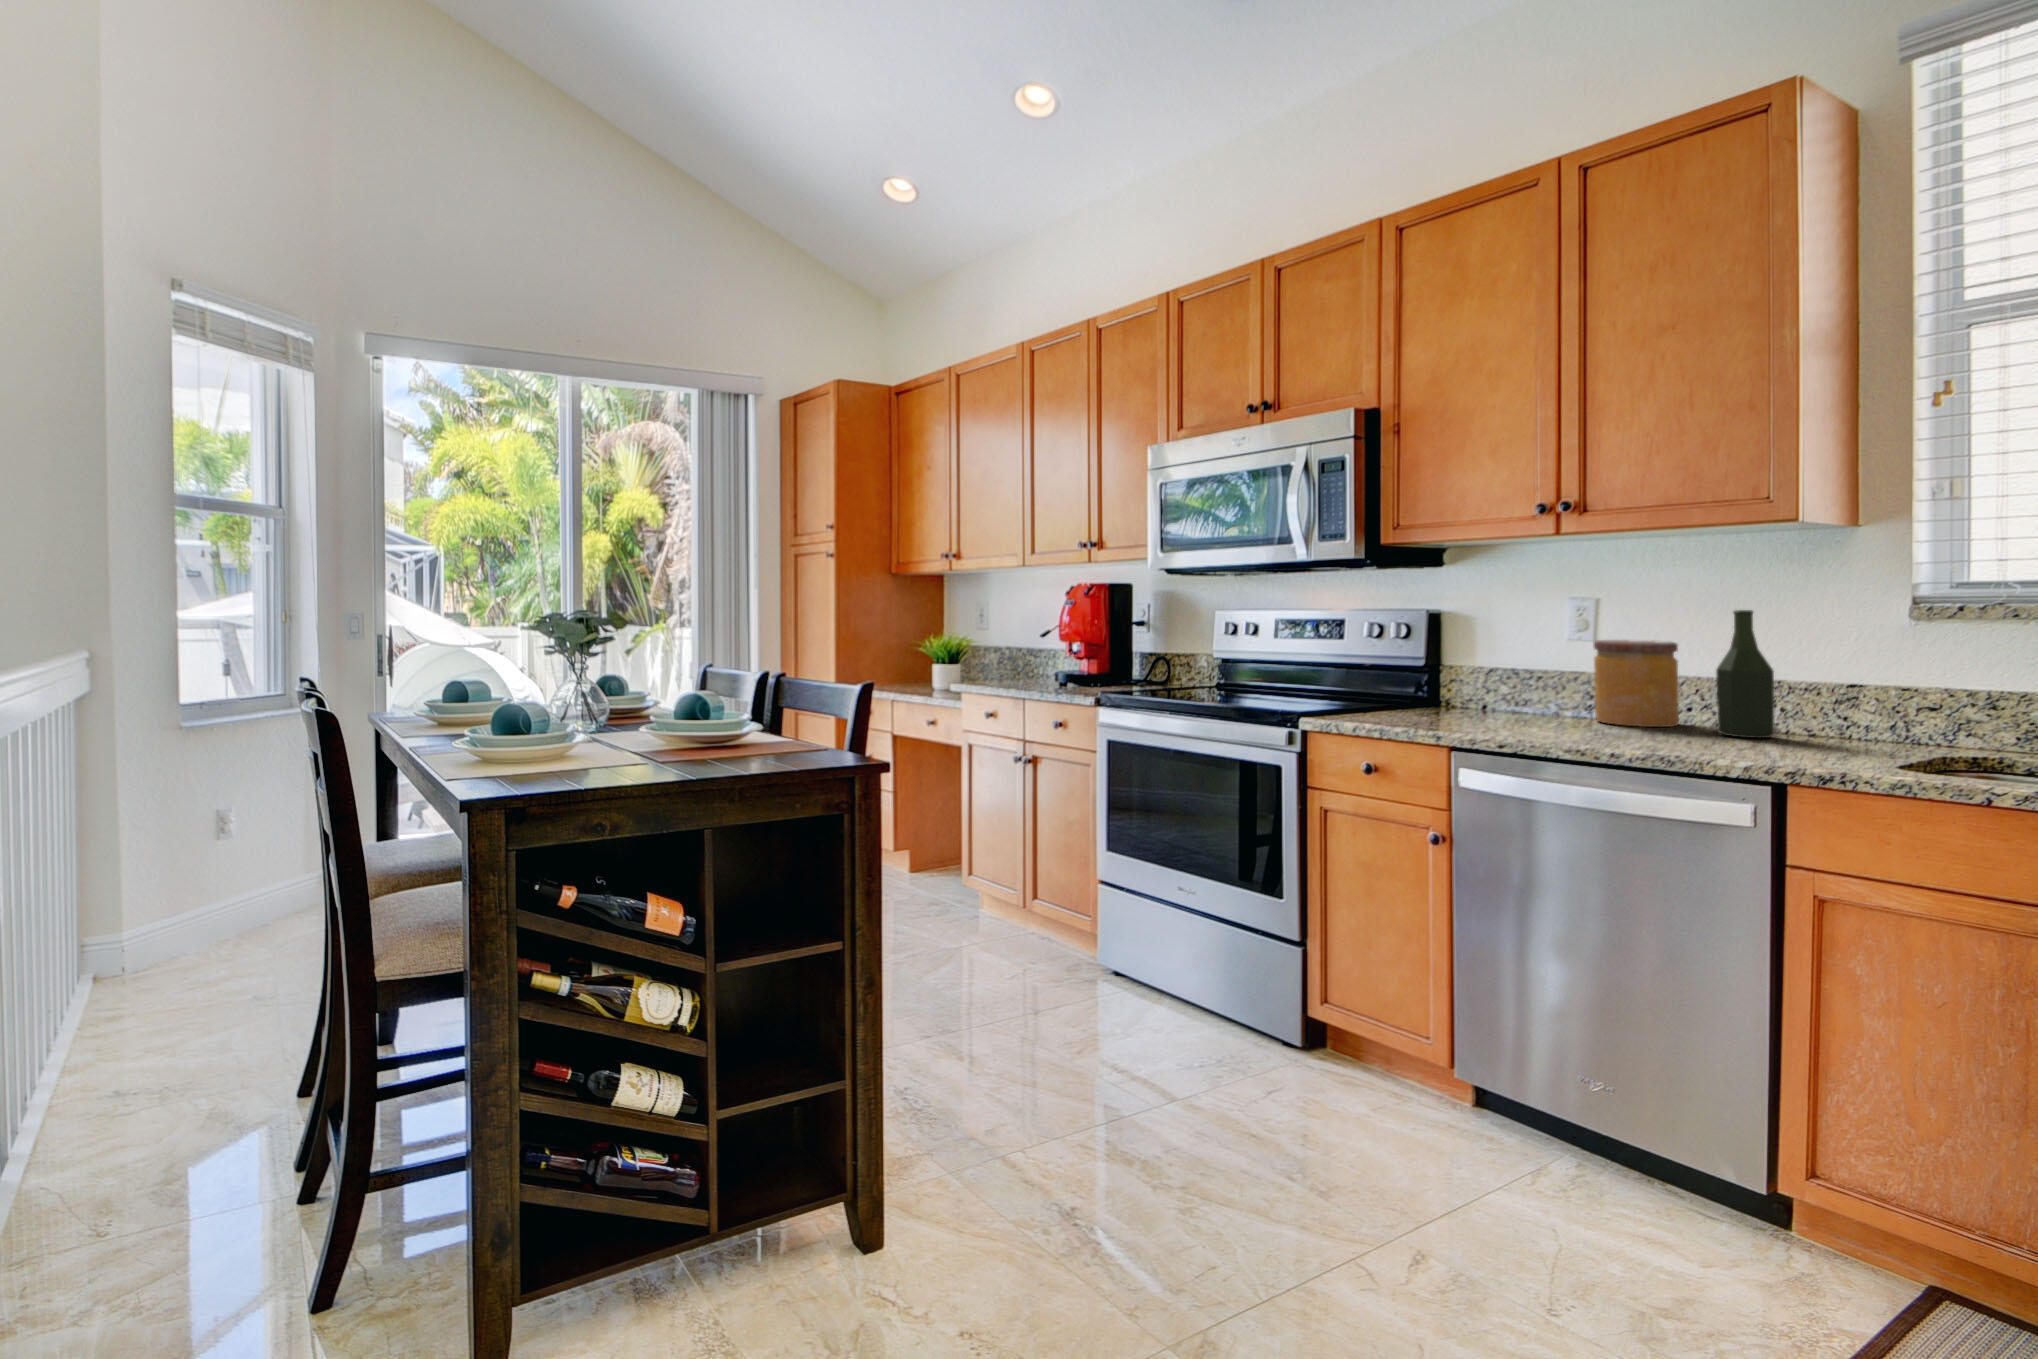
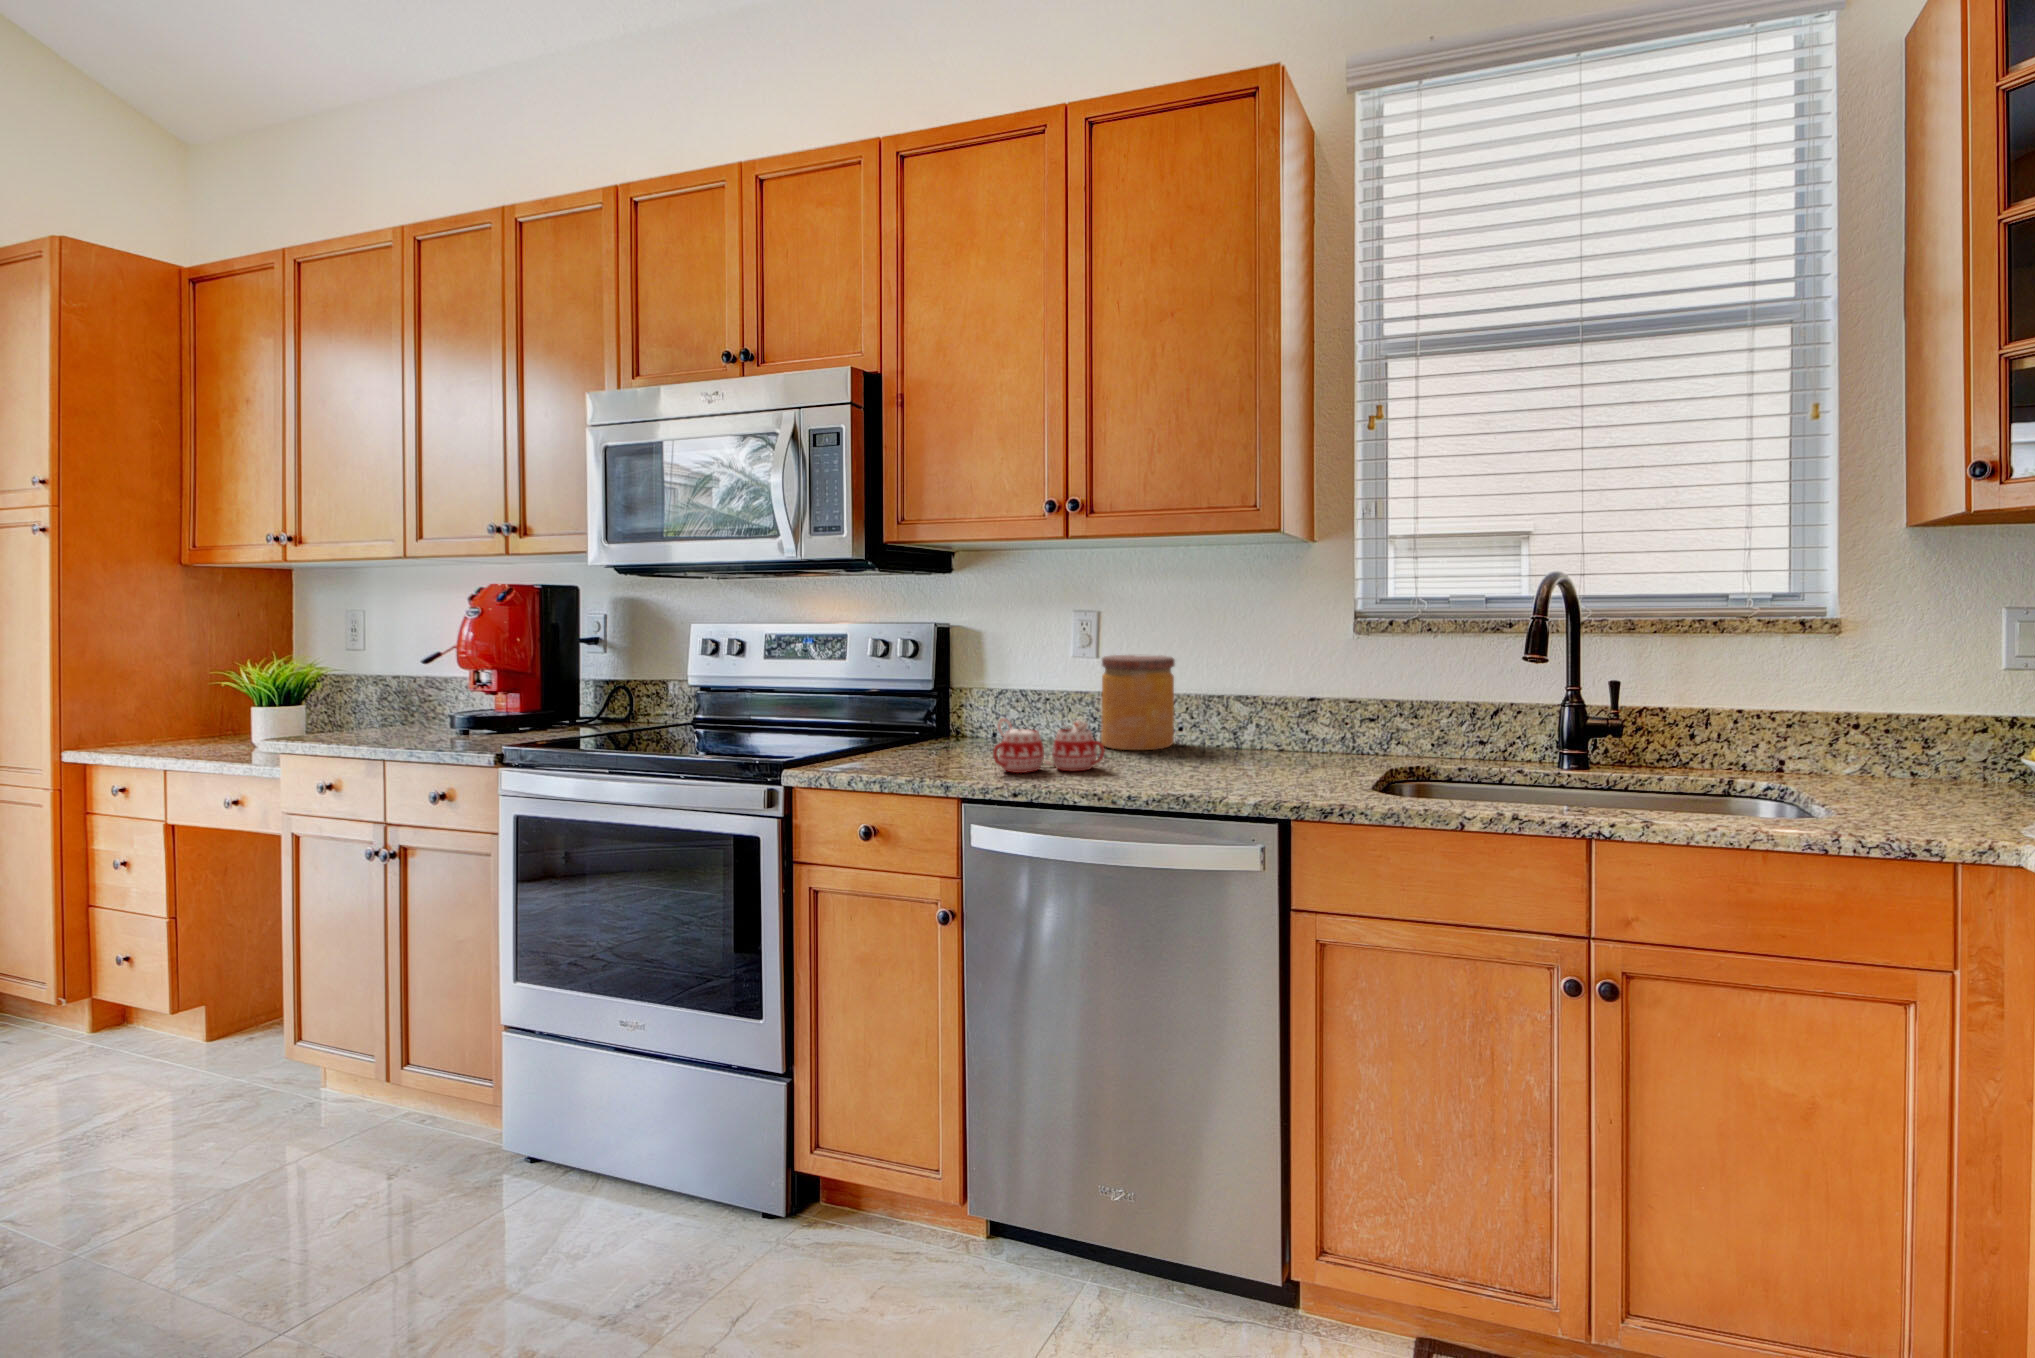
bottle: present [1716,610,1775,738] -> none [1210,623,1255,758]
mug: none [1480,686,1592,735] -> present [993,718,1105,773]

